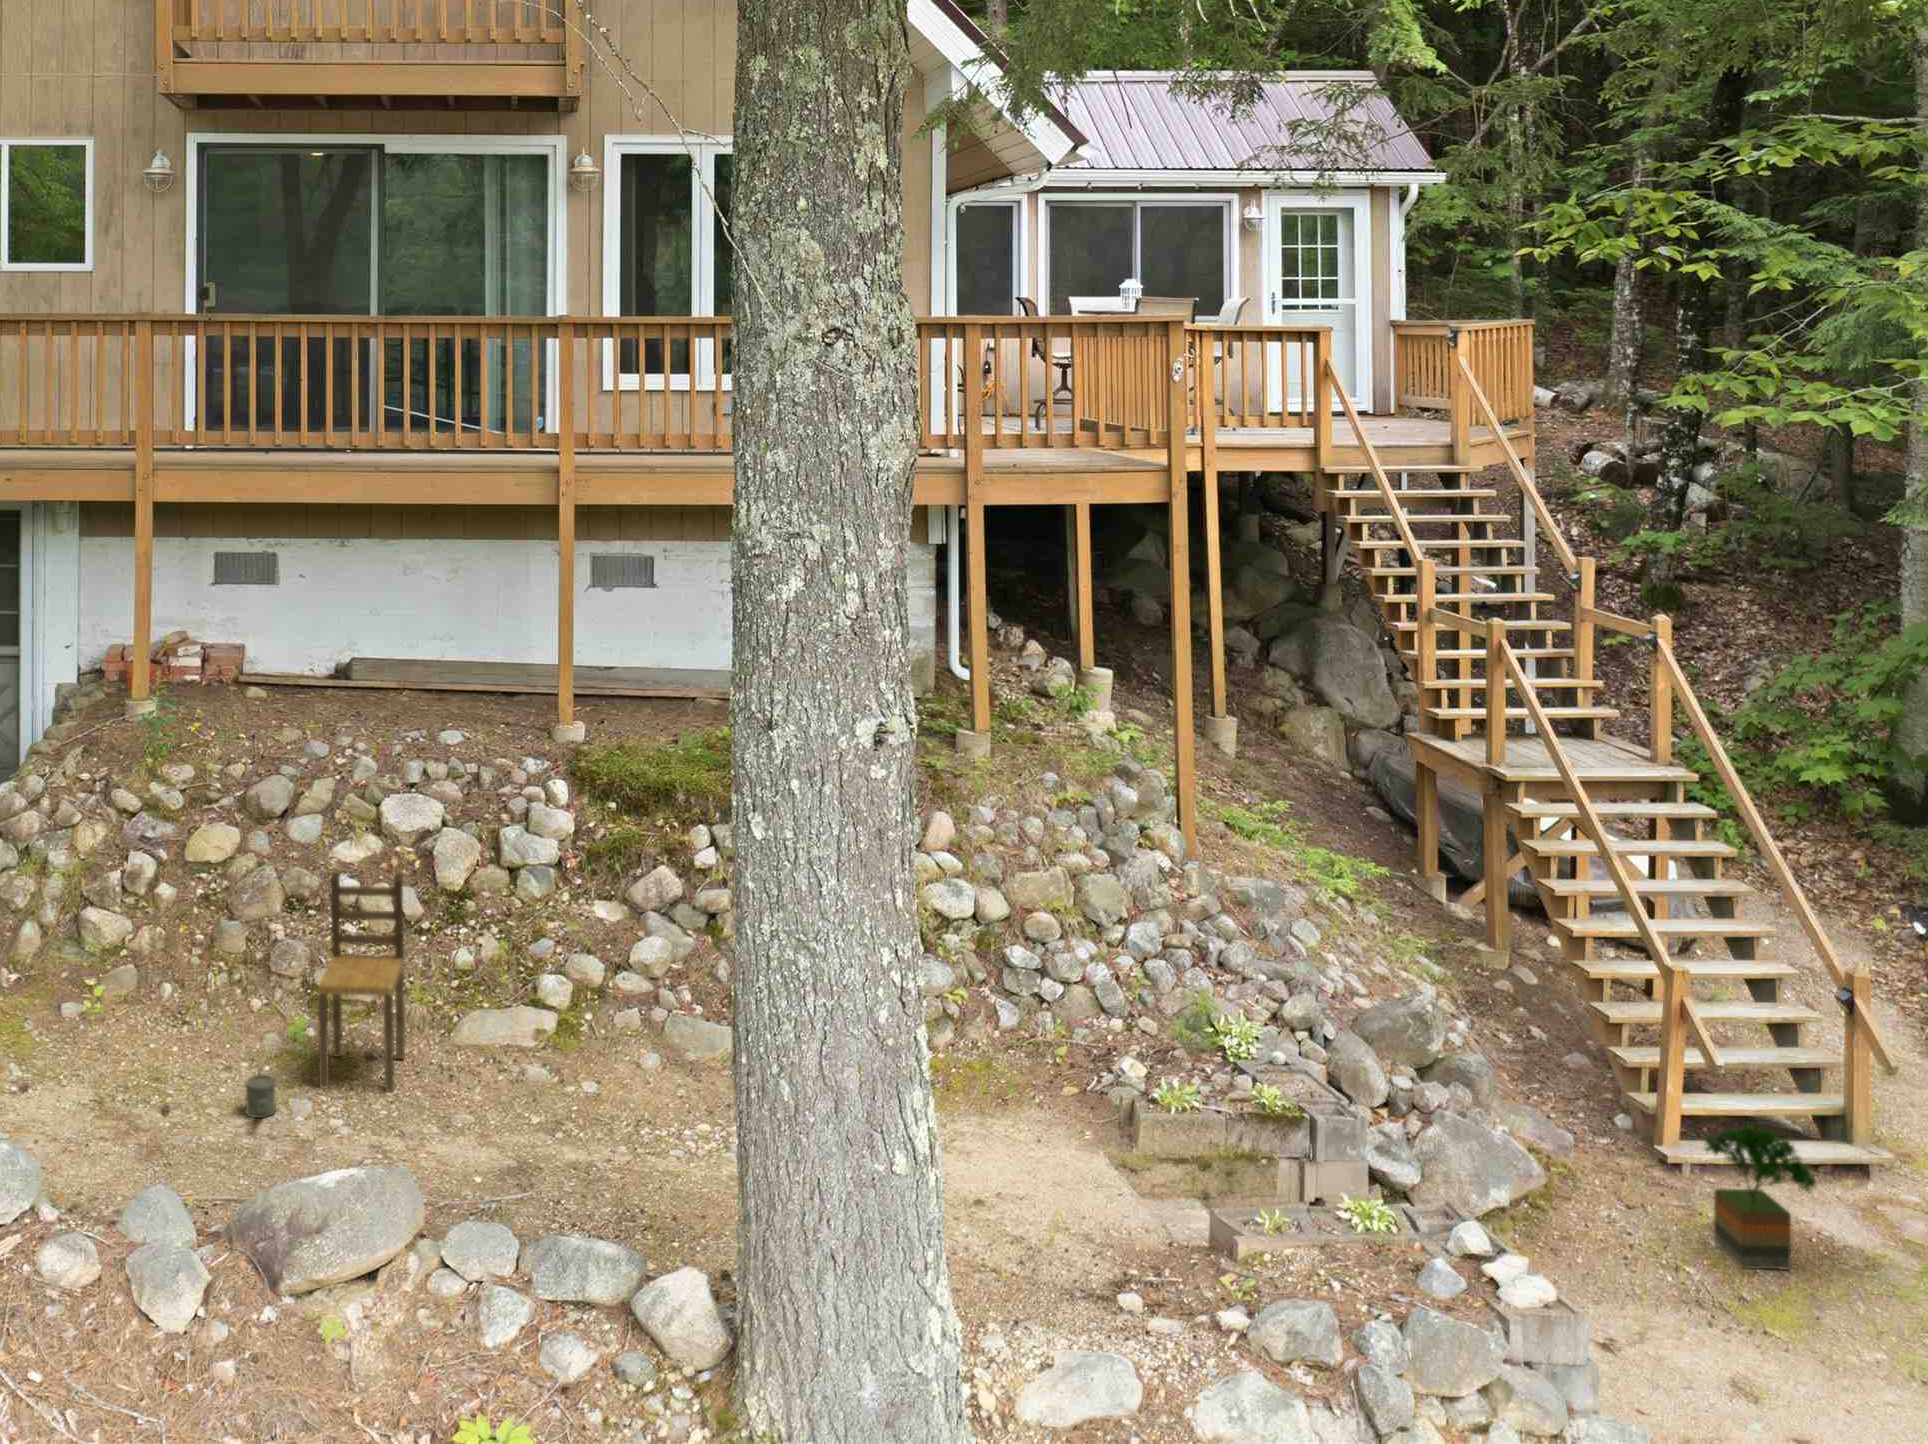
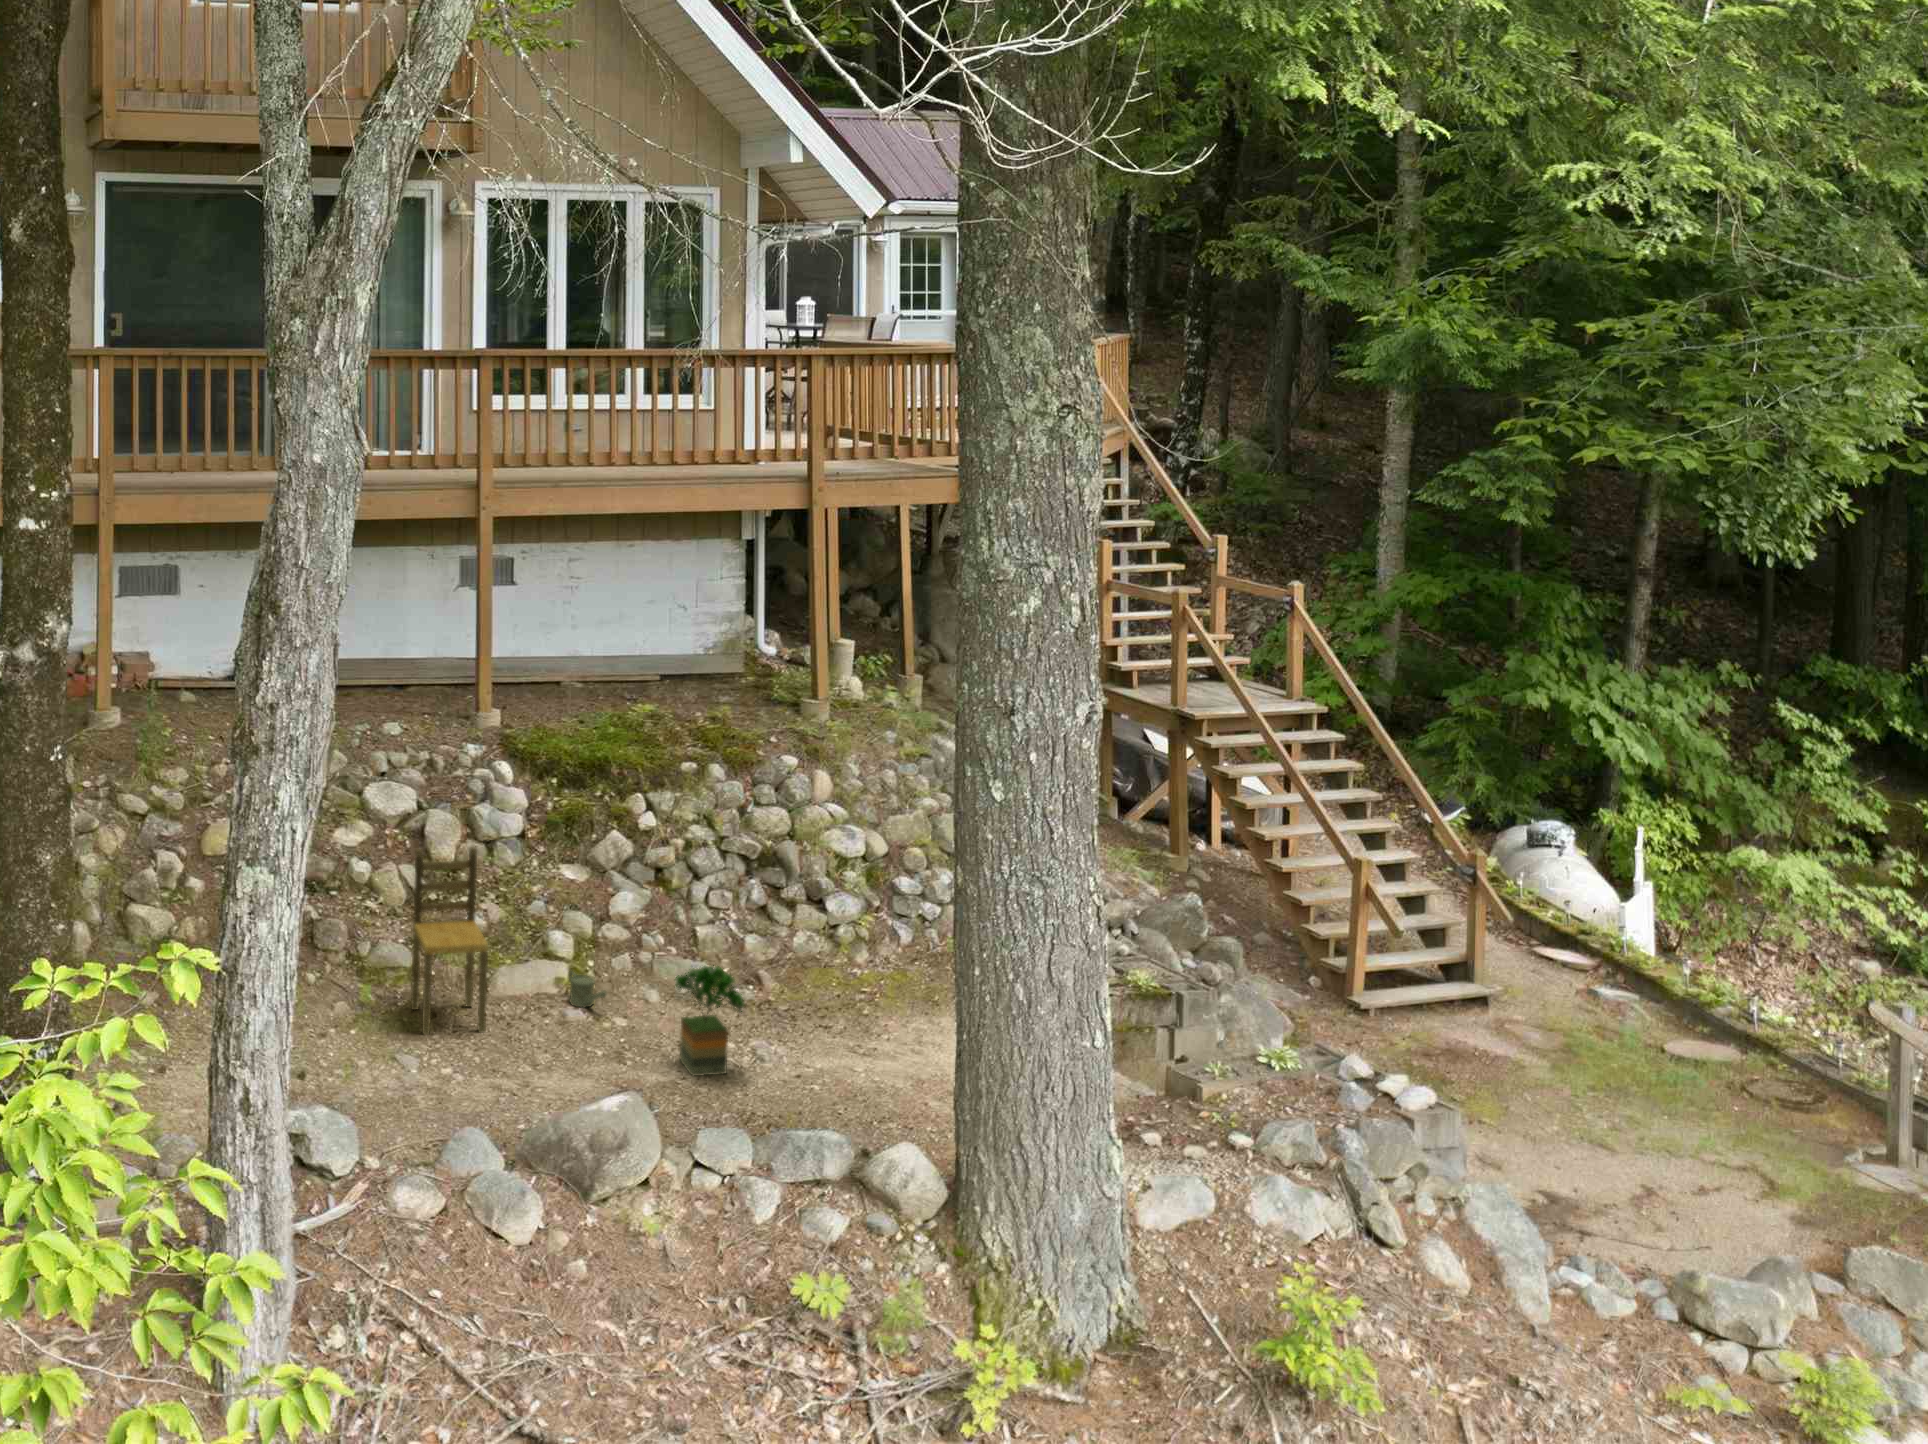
watering can: present [245,1069,277,1118] -> present [568,971,607,1007]
potted tree: present [1705,1125,1816,1269] -> present [675,965,744,1076]

